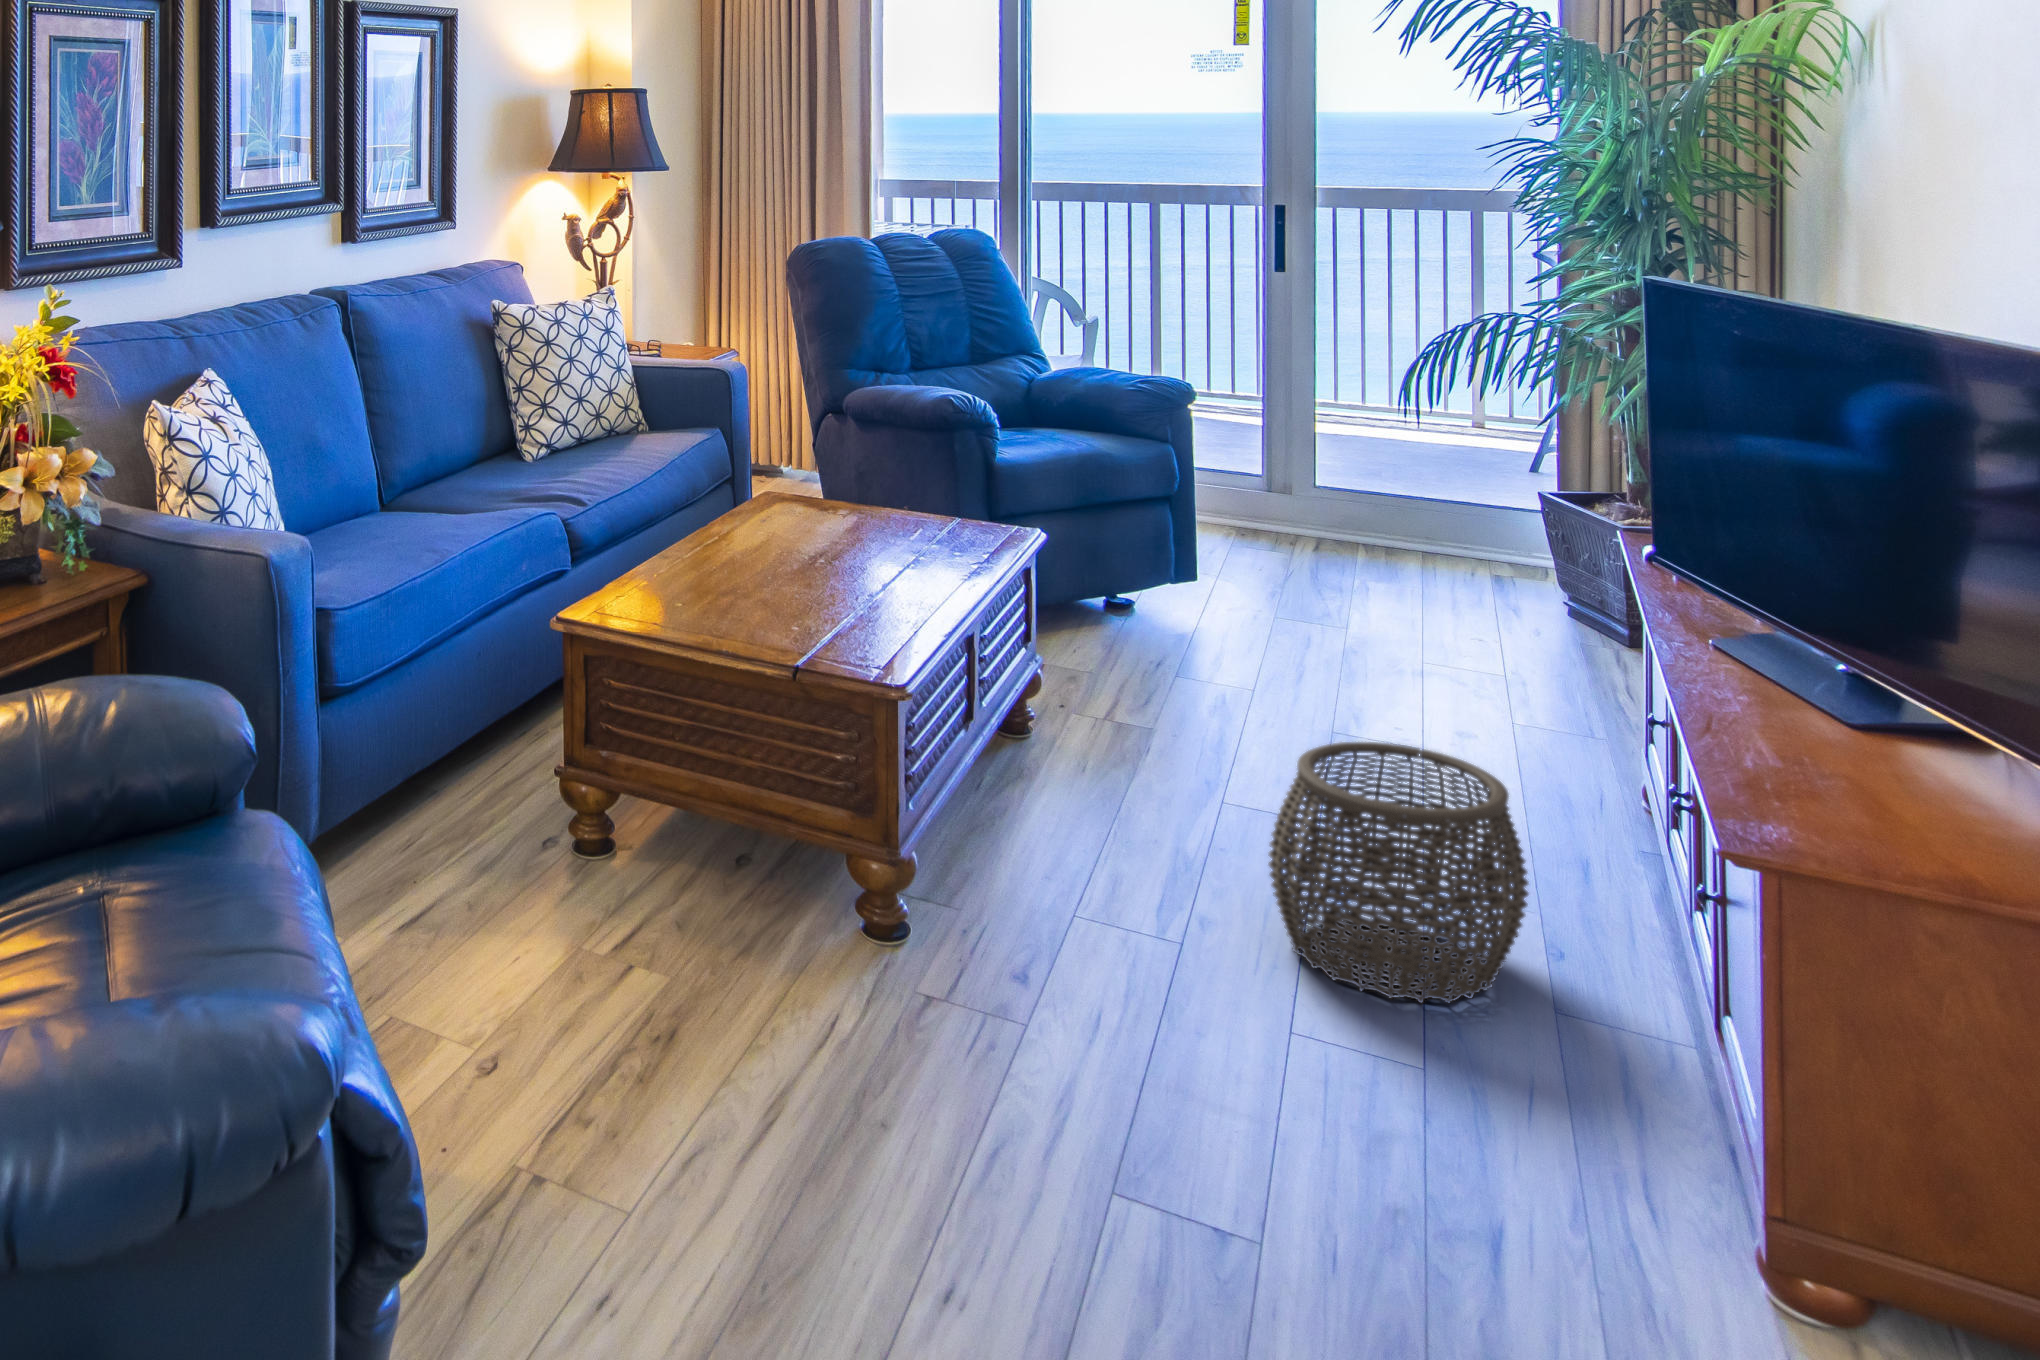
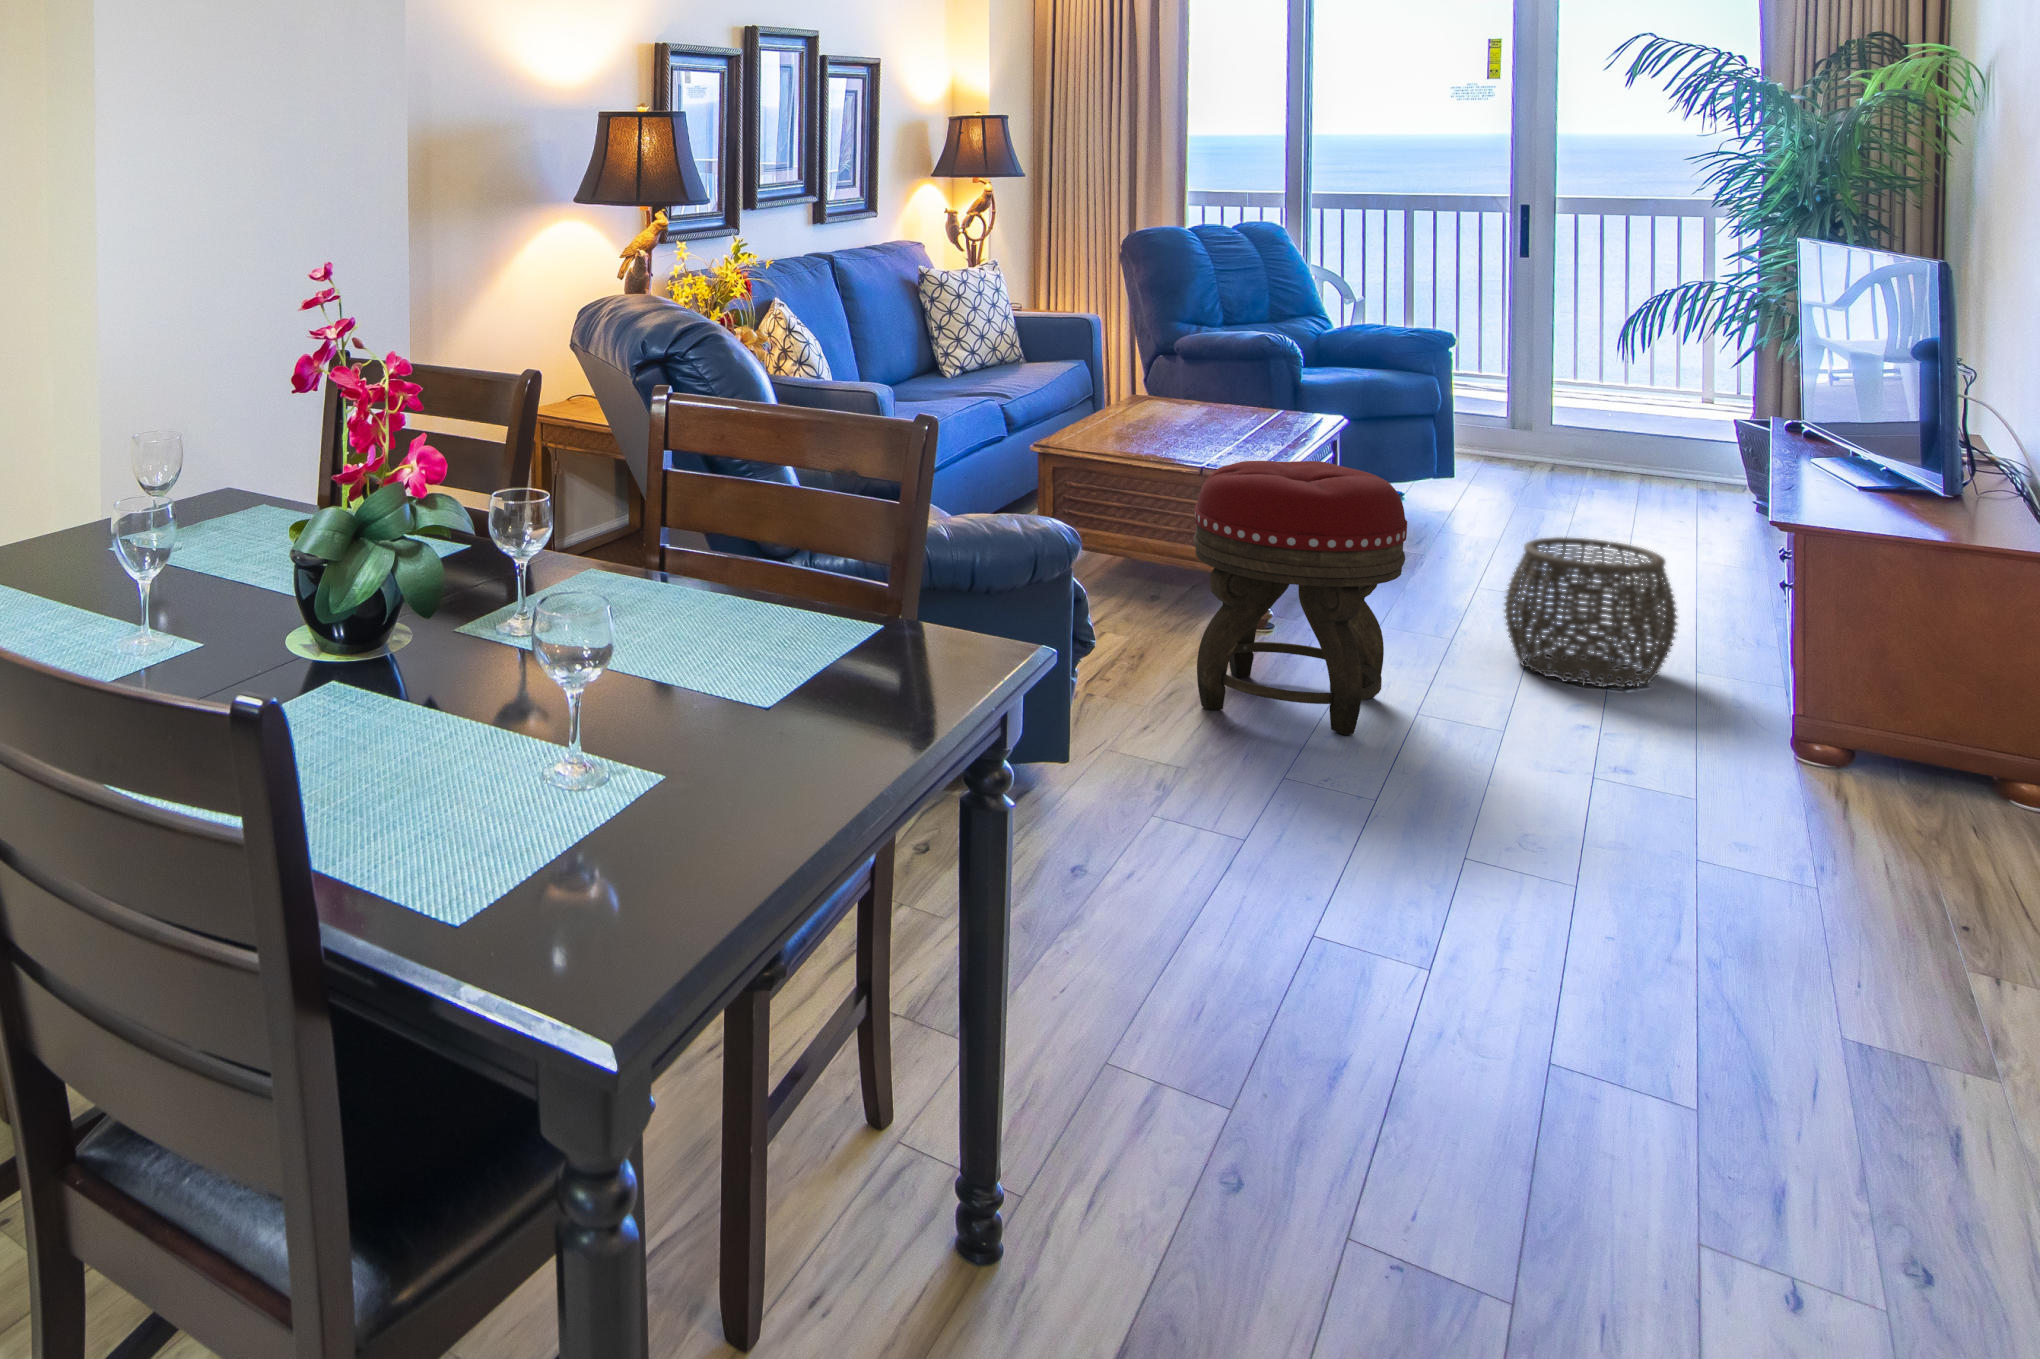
footstool: none [774,660,1114,1171] -> present [1193,461,1407,735]

